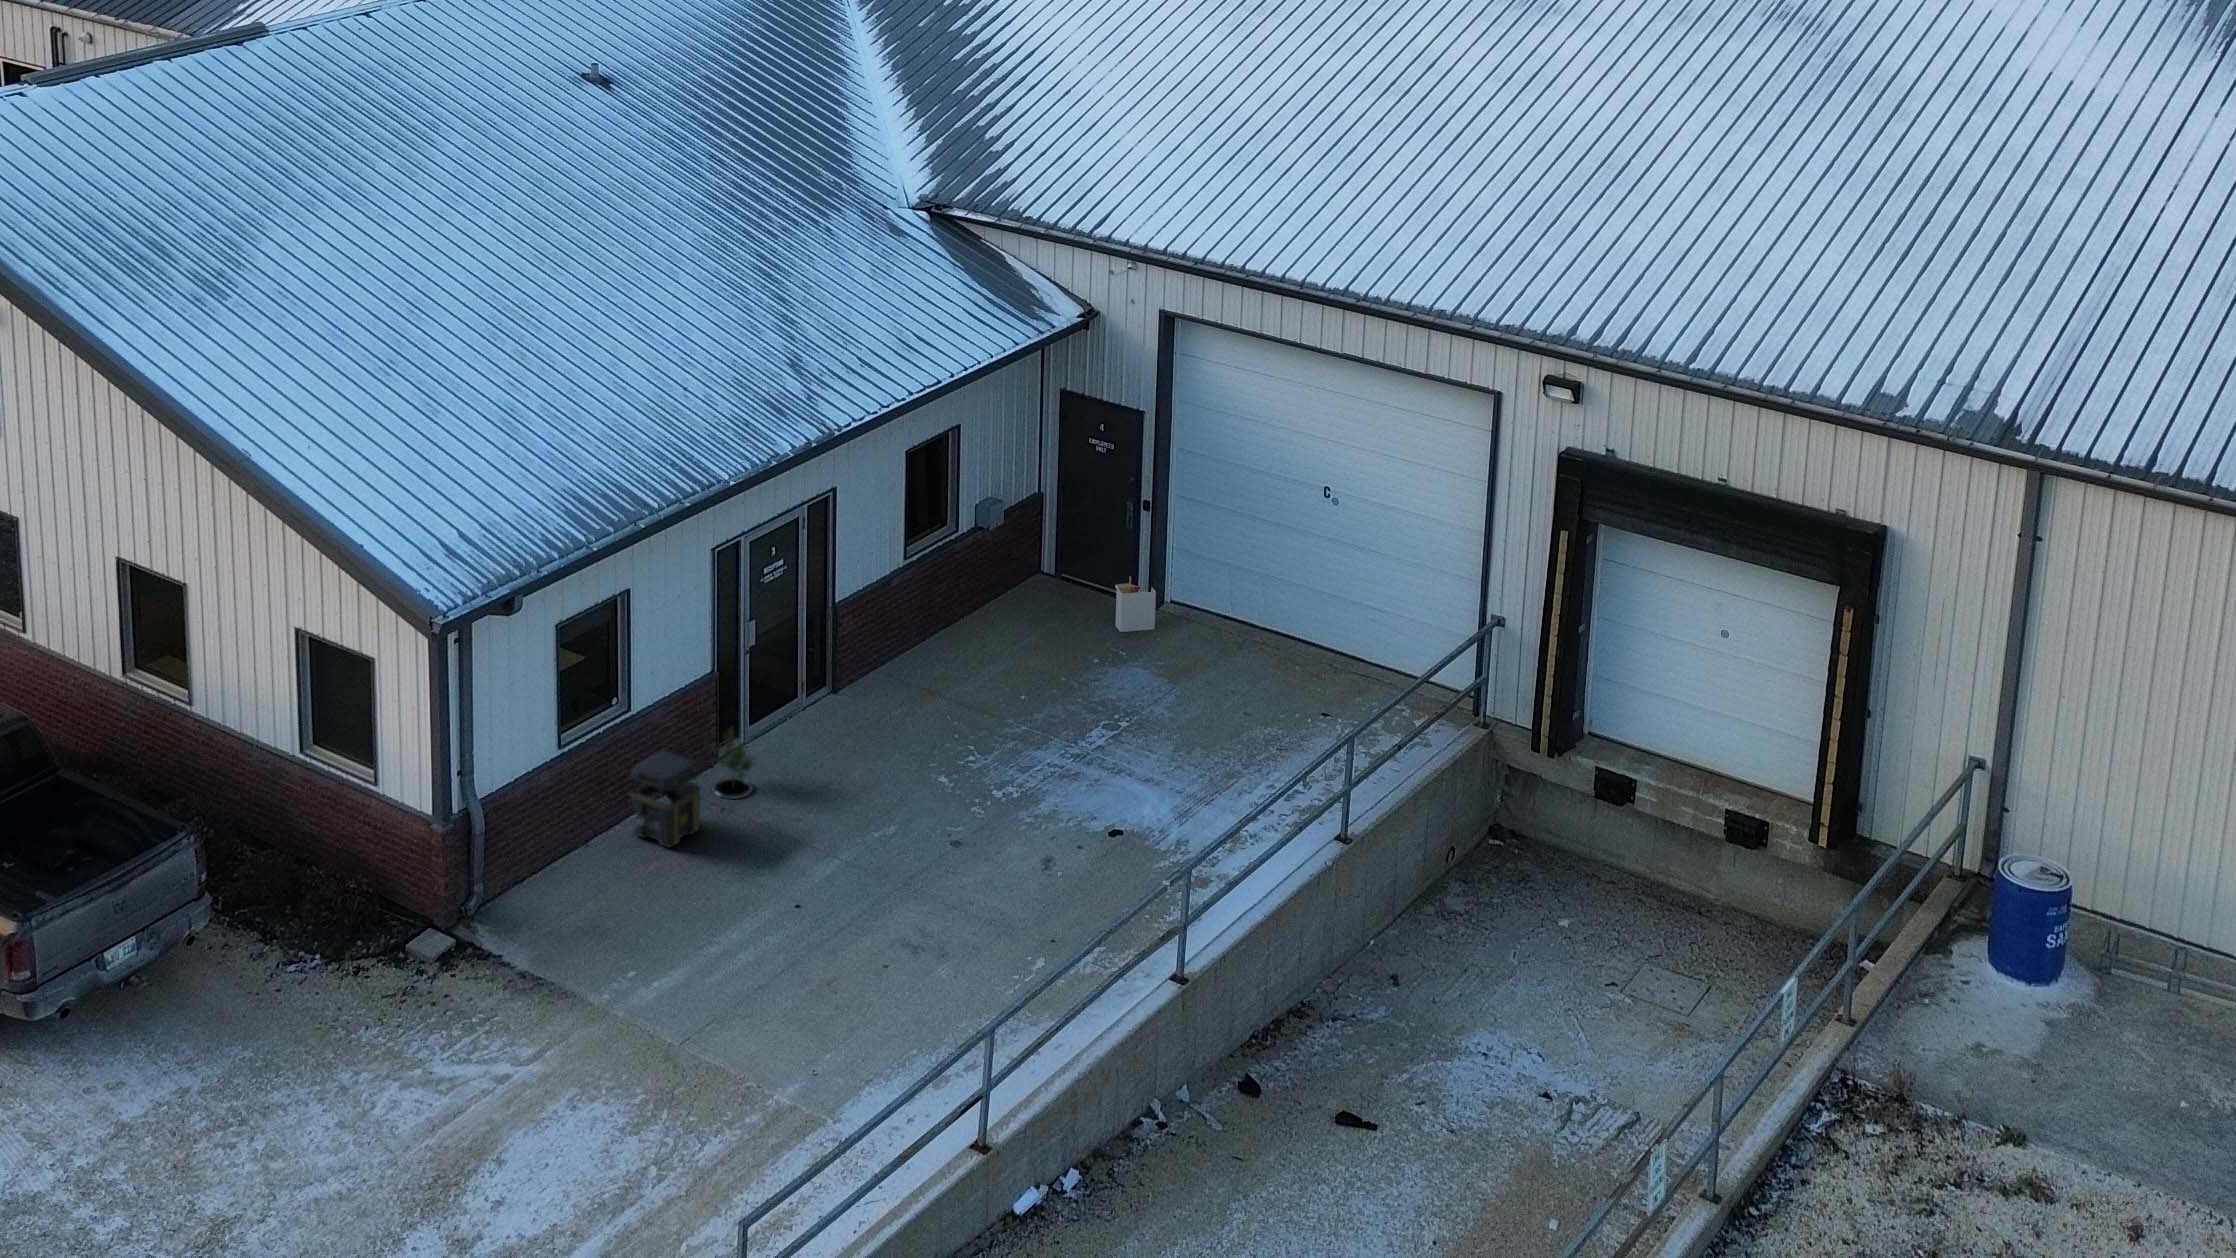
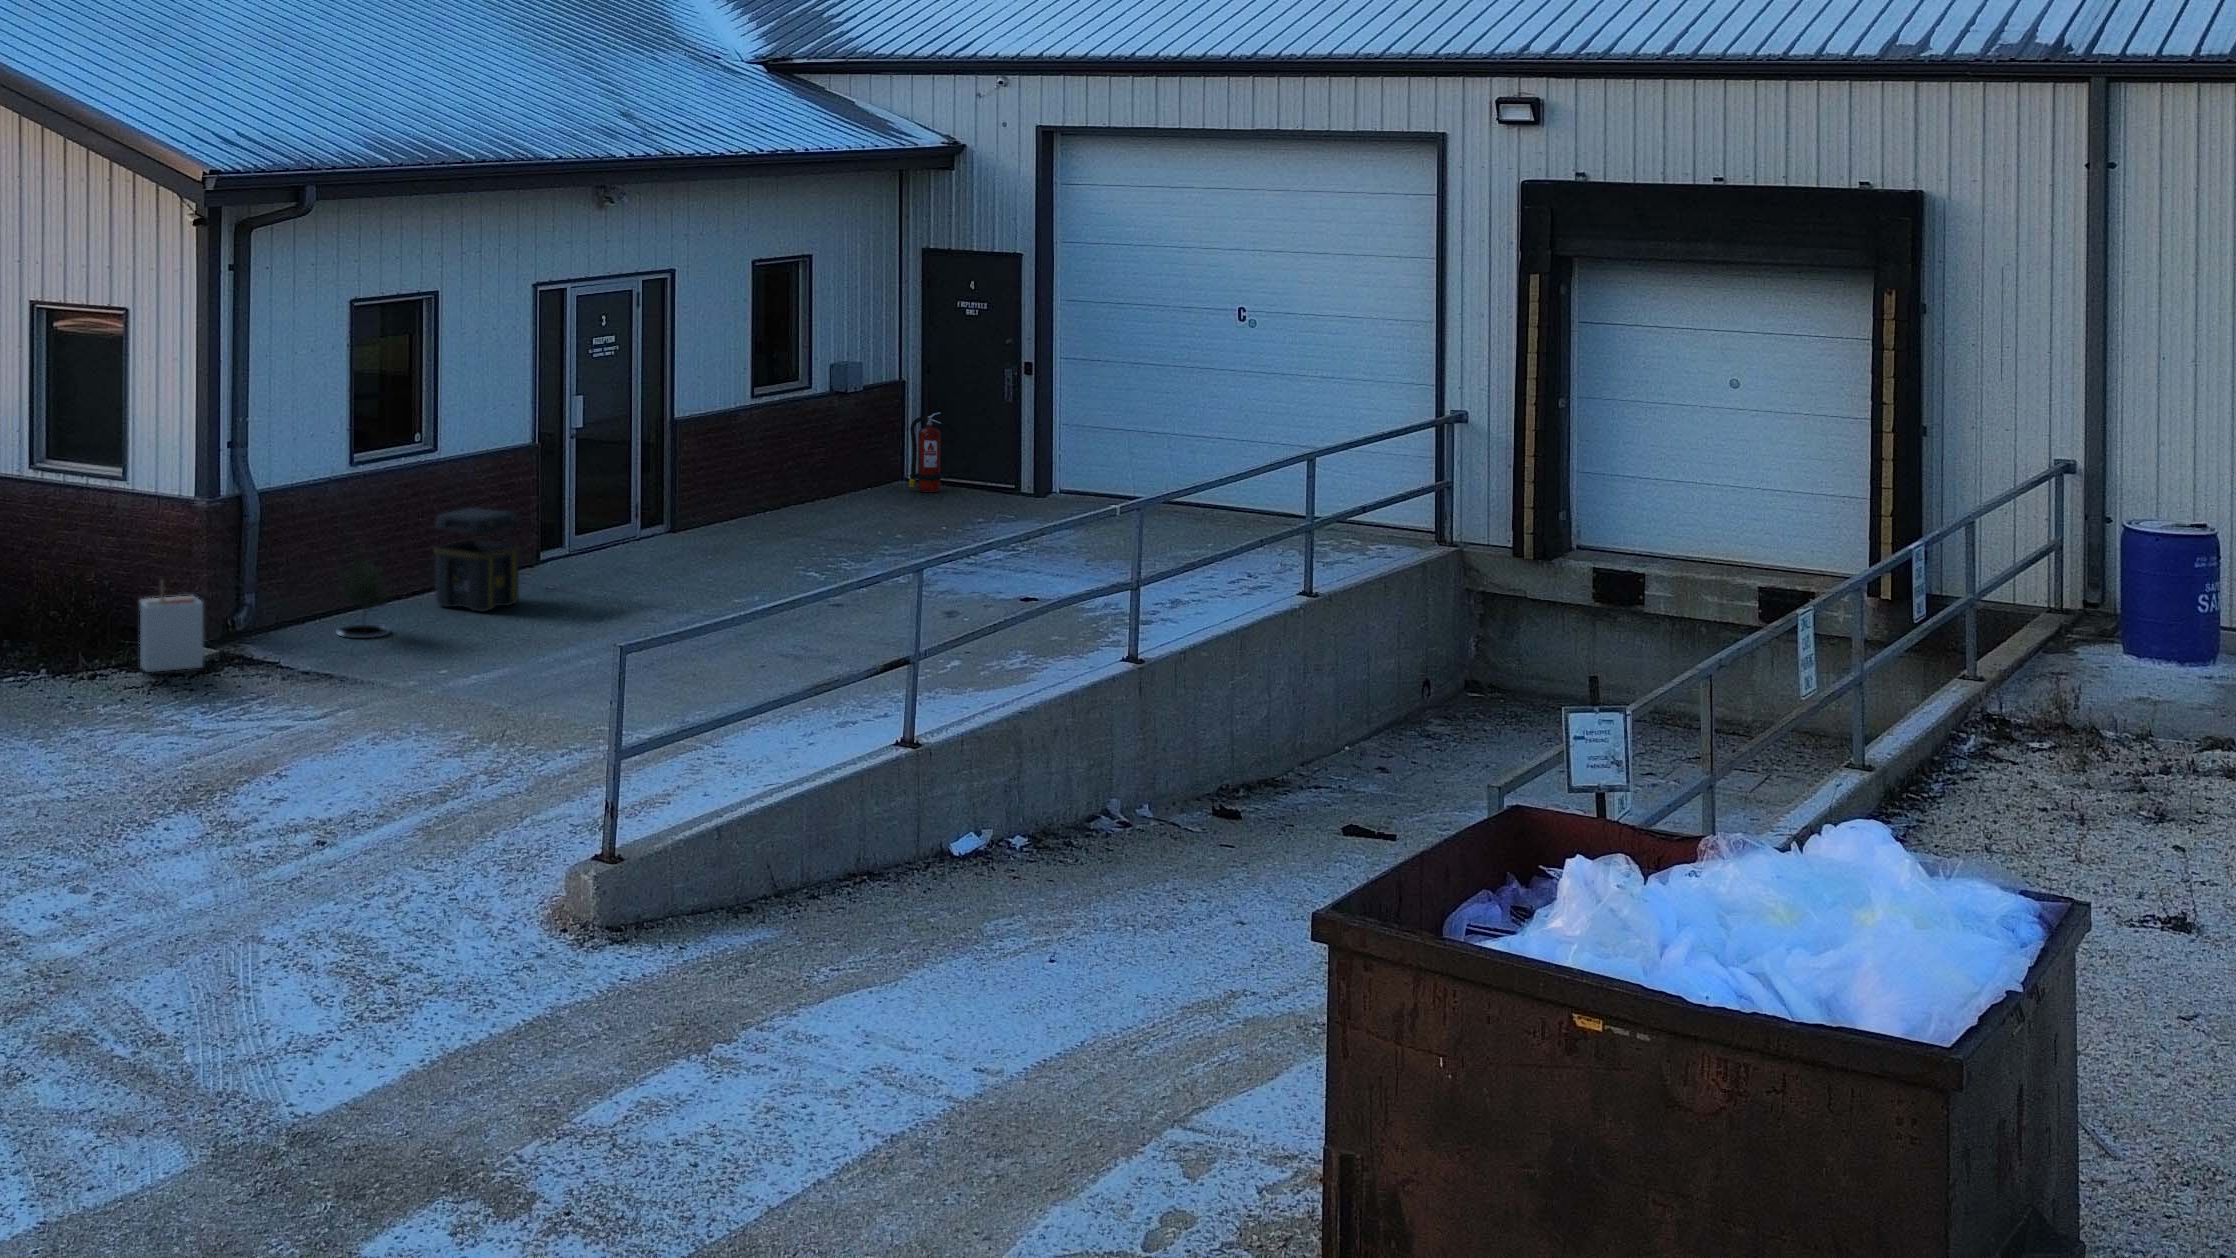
fire extinguisher: none [1043,531,1071,597] -> present [909,412,942,492]
storage bin: present [1115,576,1156,632] -> present [140,595,203,672]
potted tree: present [713,729,754,799] -> present [336,543,391,638]

